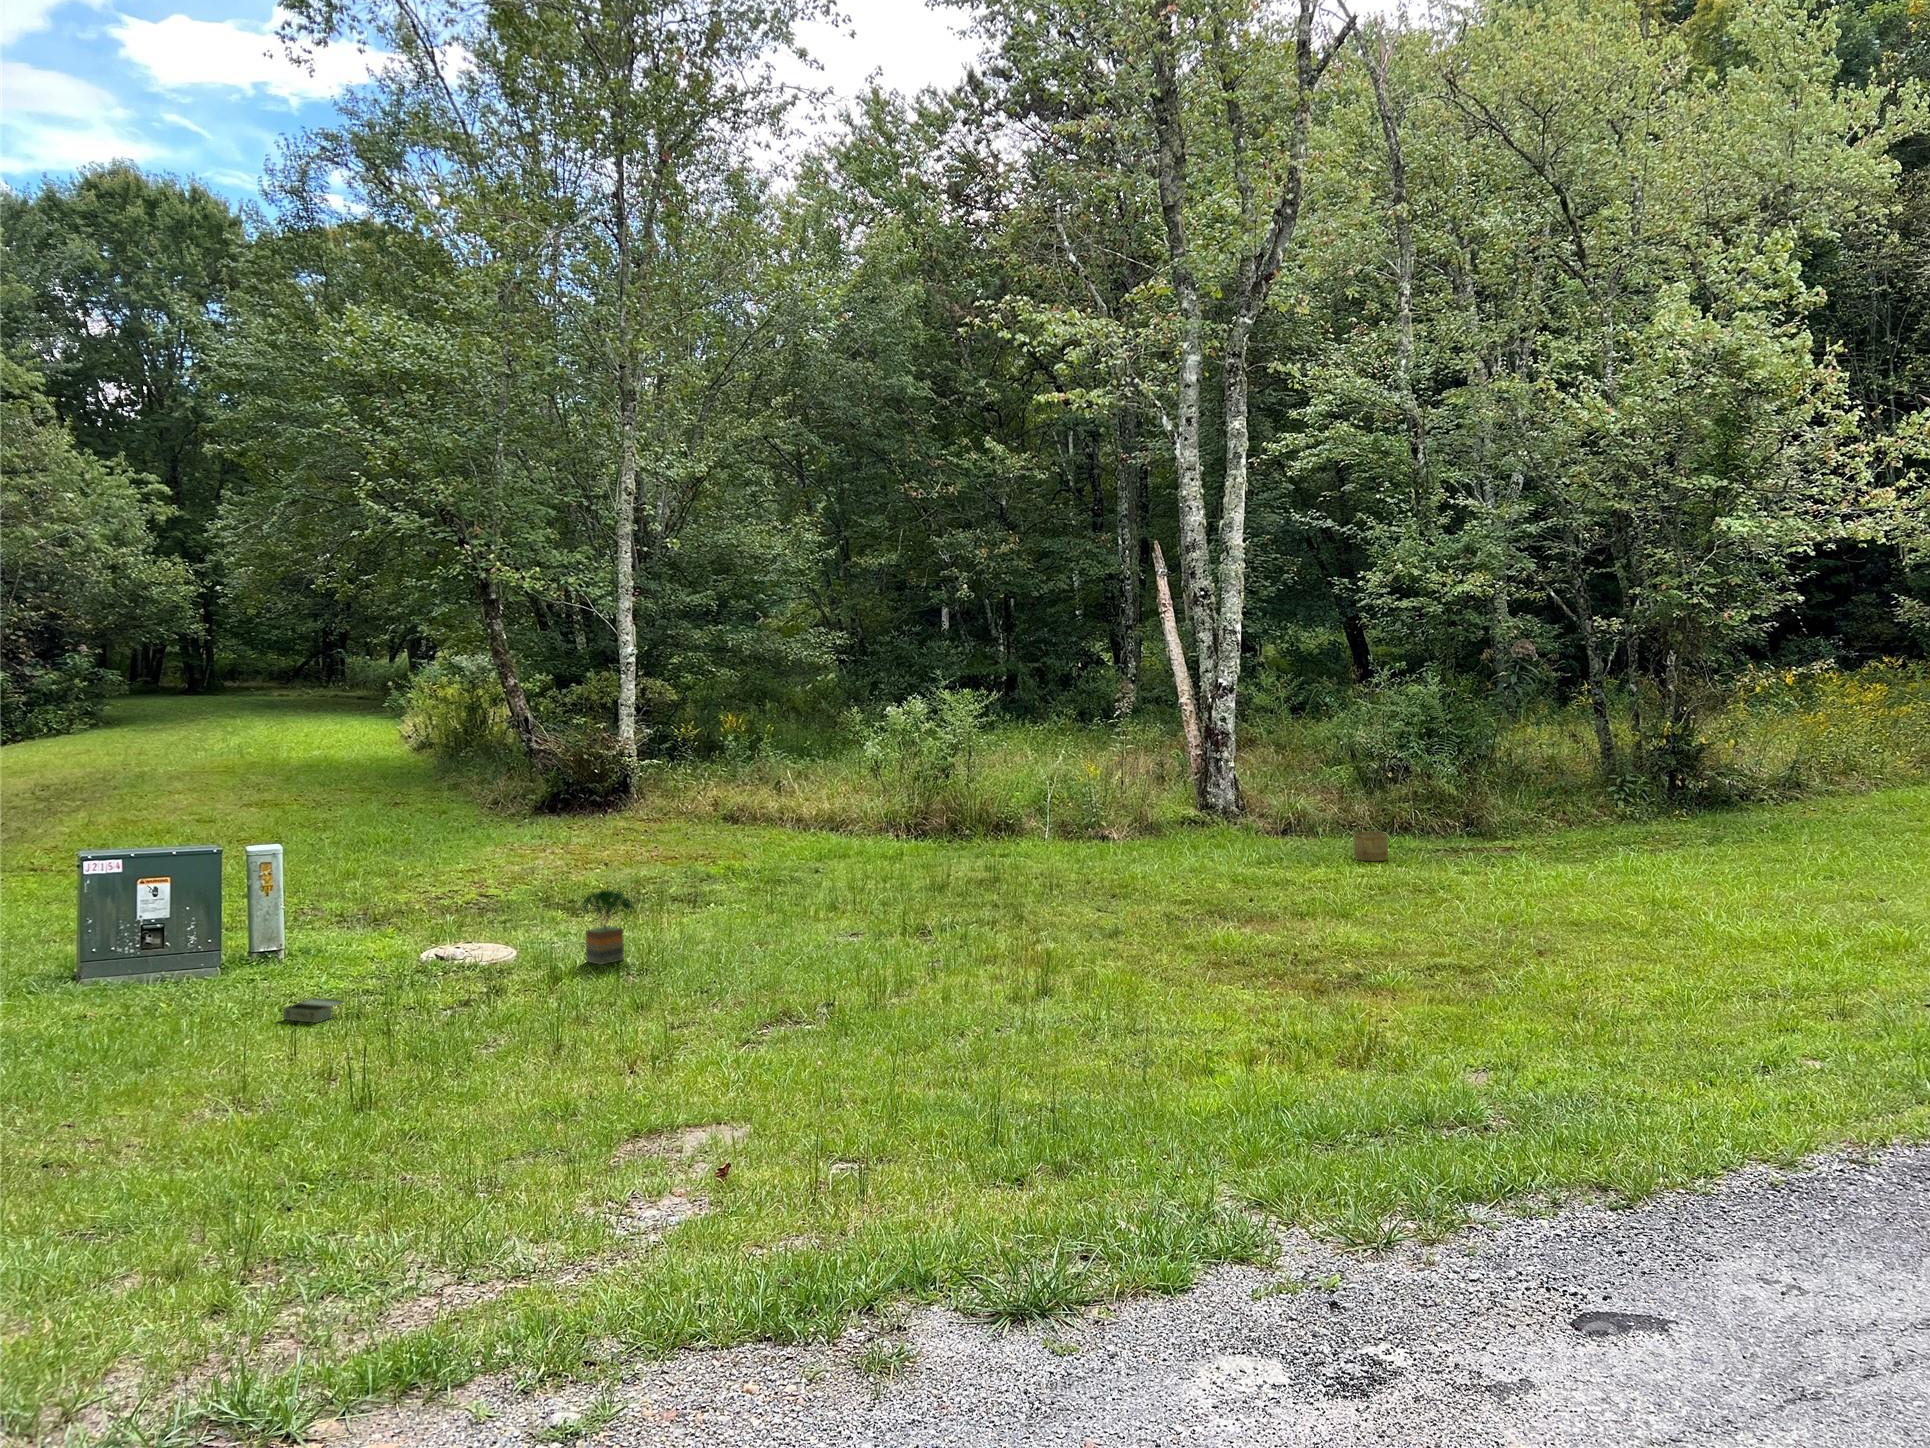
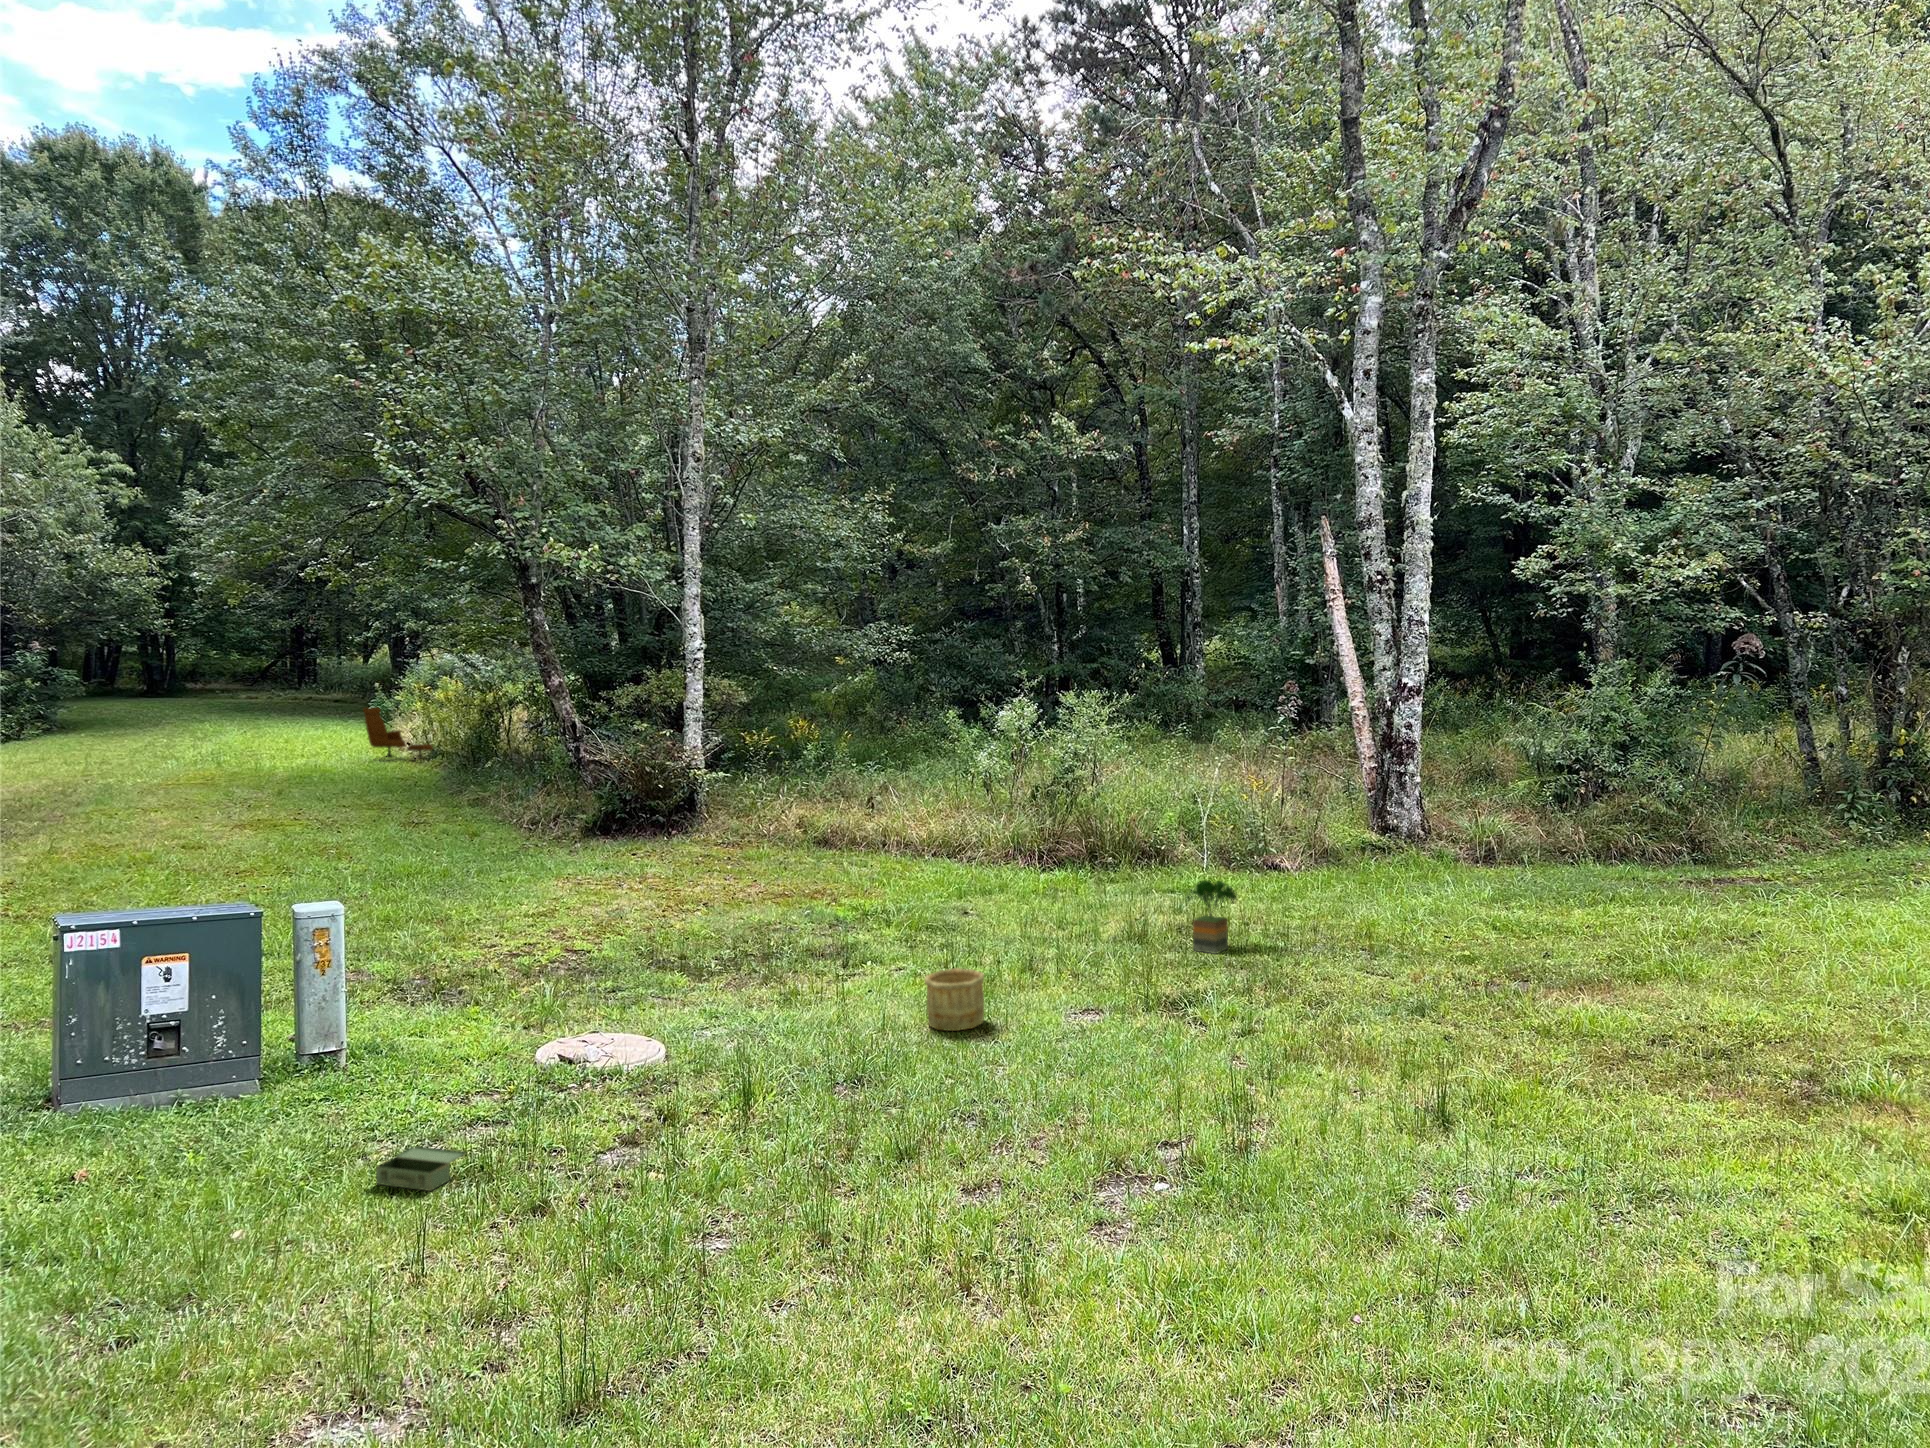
lounge chair: none [364,706,426,754] -> present [363,707,433,759]
wooden bucket: present [1353,831,1388,861] -> present [925,968,984,1031]
potted tree: present [581,890,634,965] -> present [1186,880,1238,954]

